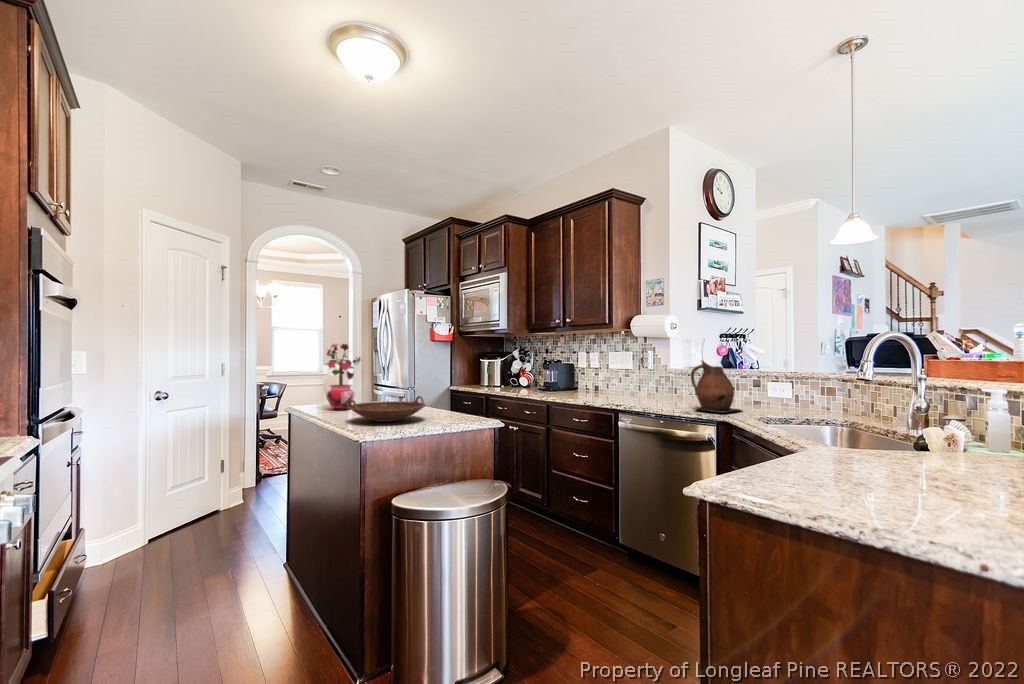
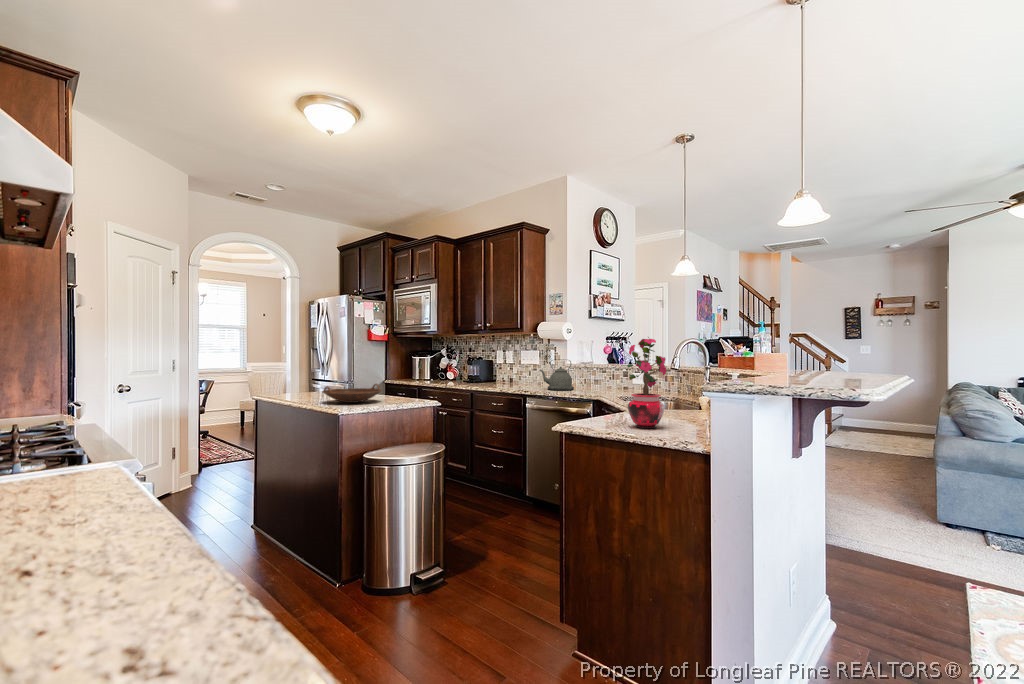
potted plant: present [326,344,360,410] -> present [623,337,666,429]
ceramic pitcher: present [691,360,741,413] -> none [579,357,615,396]
kettle: none [635,363,682,404] -> present [540,360,574,390]

